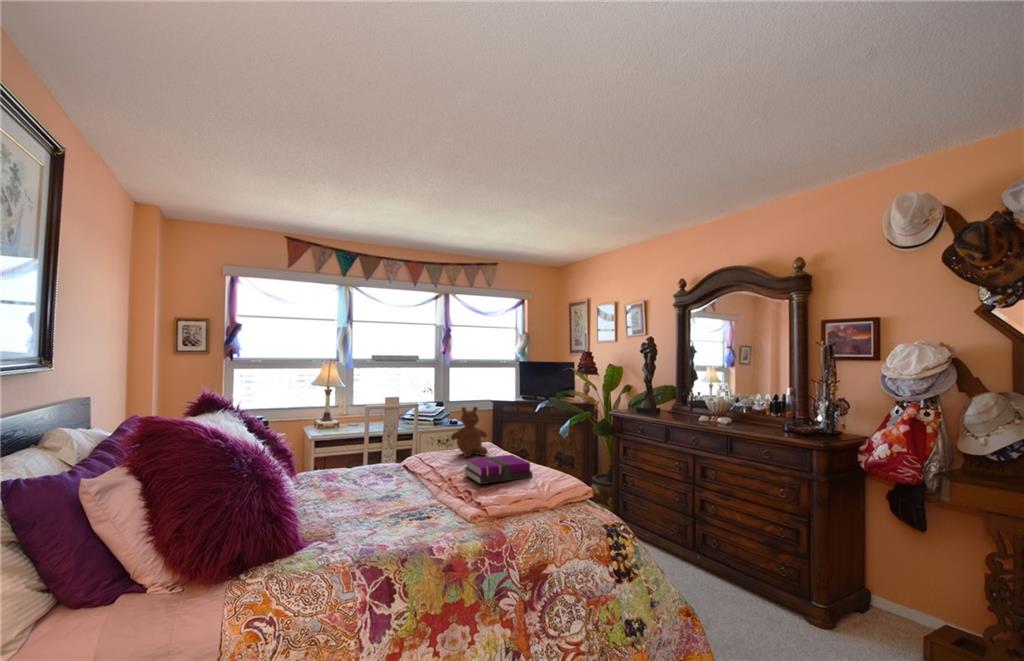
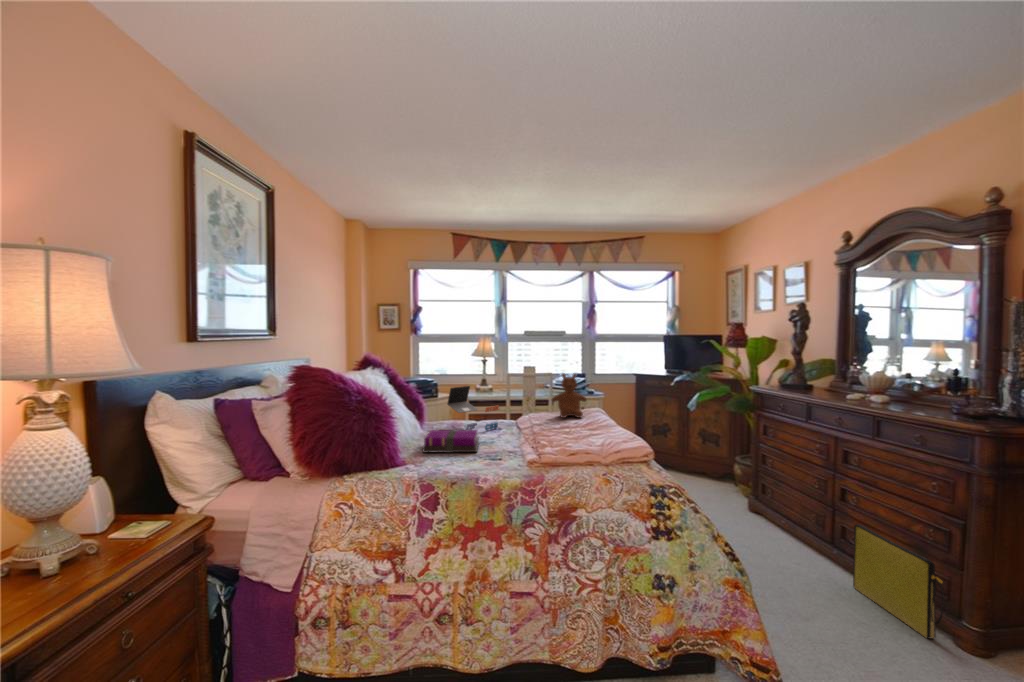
laptop: none [329,427,395,481] -> present [447,386,499,430]
notebook: present [464,455,532,484] -> present [423,430,479,453]
bag: none [720,529,796,619] -> present [853,524,943,638]

